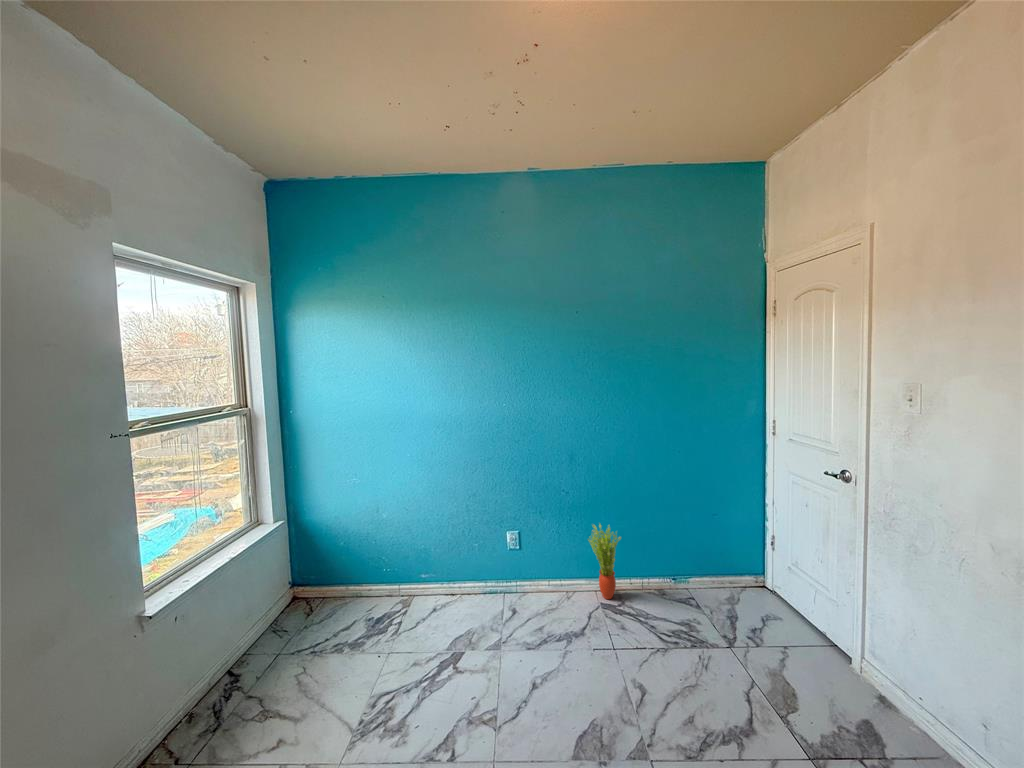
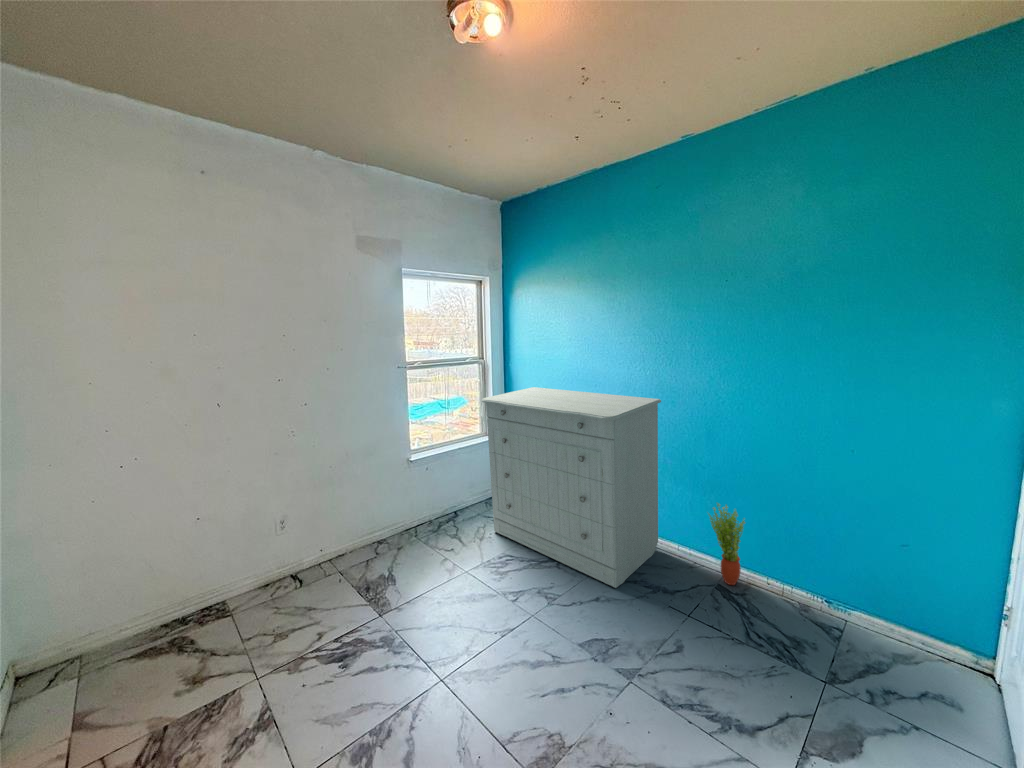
dresser: none [310,434,540,669] -> present [481,387,661,588]

